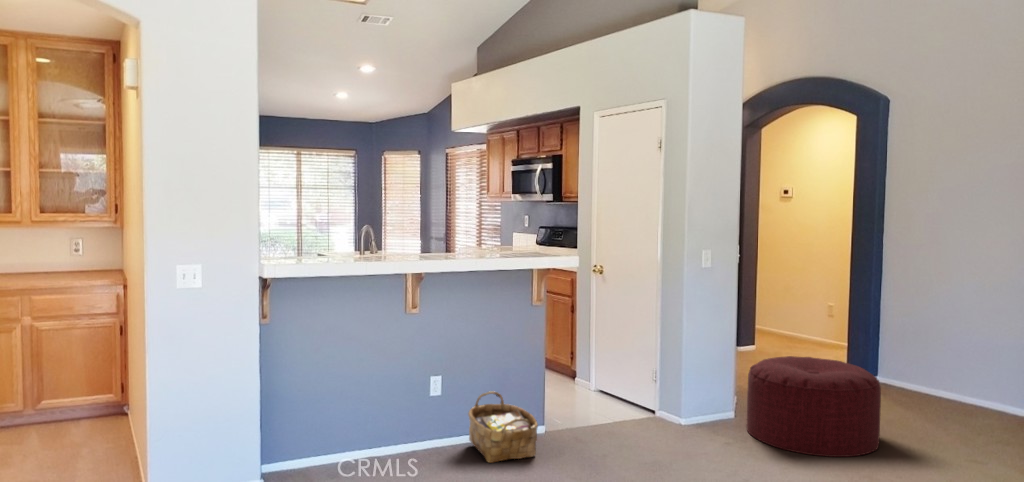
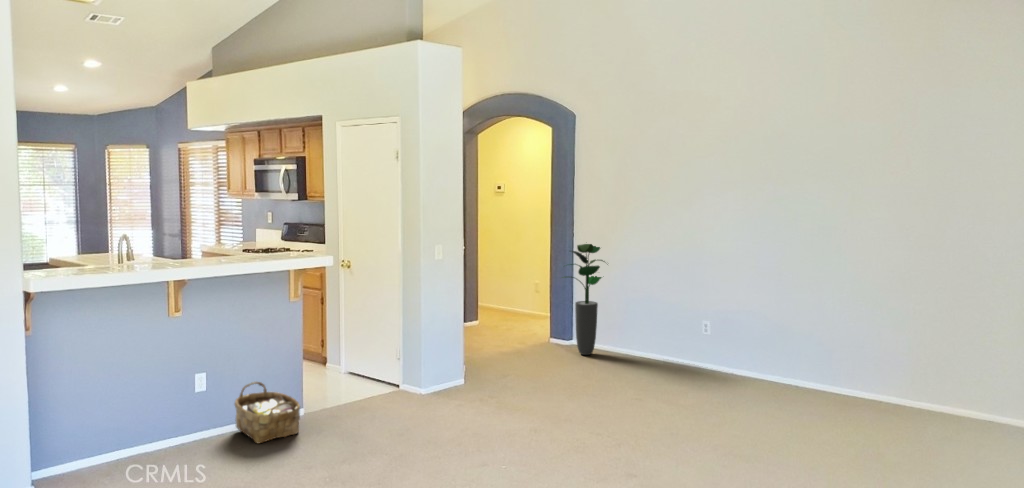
potted plant: none [862,252,939,399] -> present [562,244,605,355]
ottoman: present [747,356,881,457] -> none [473,328,569,405]

